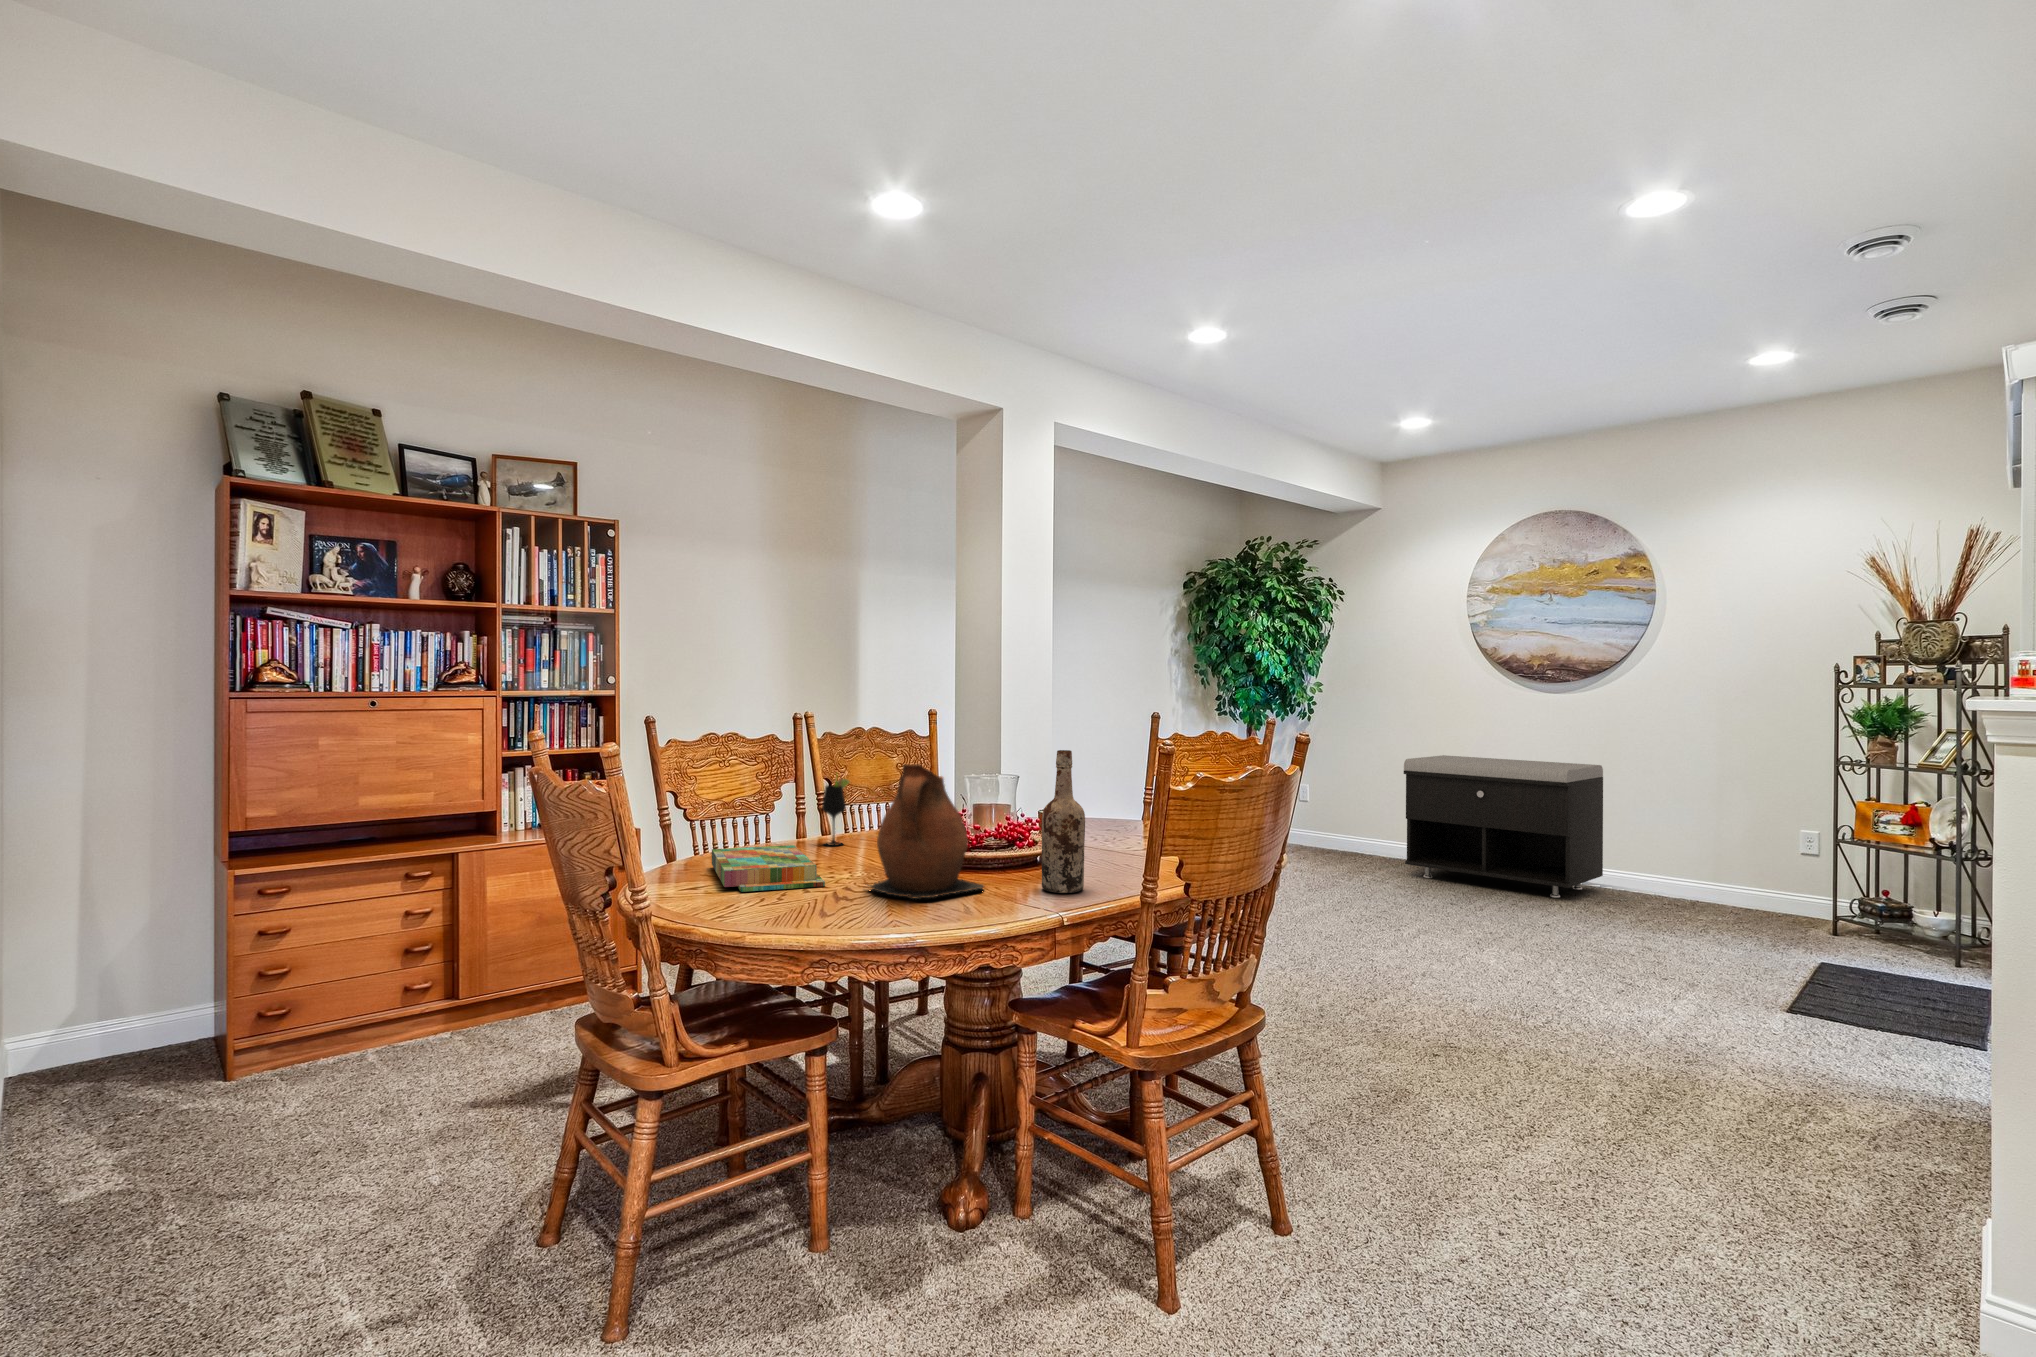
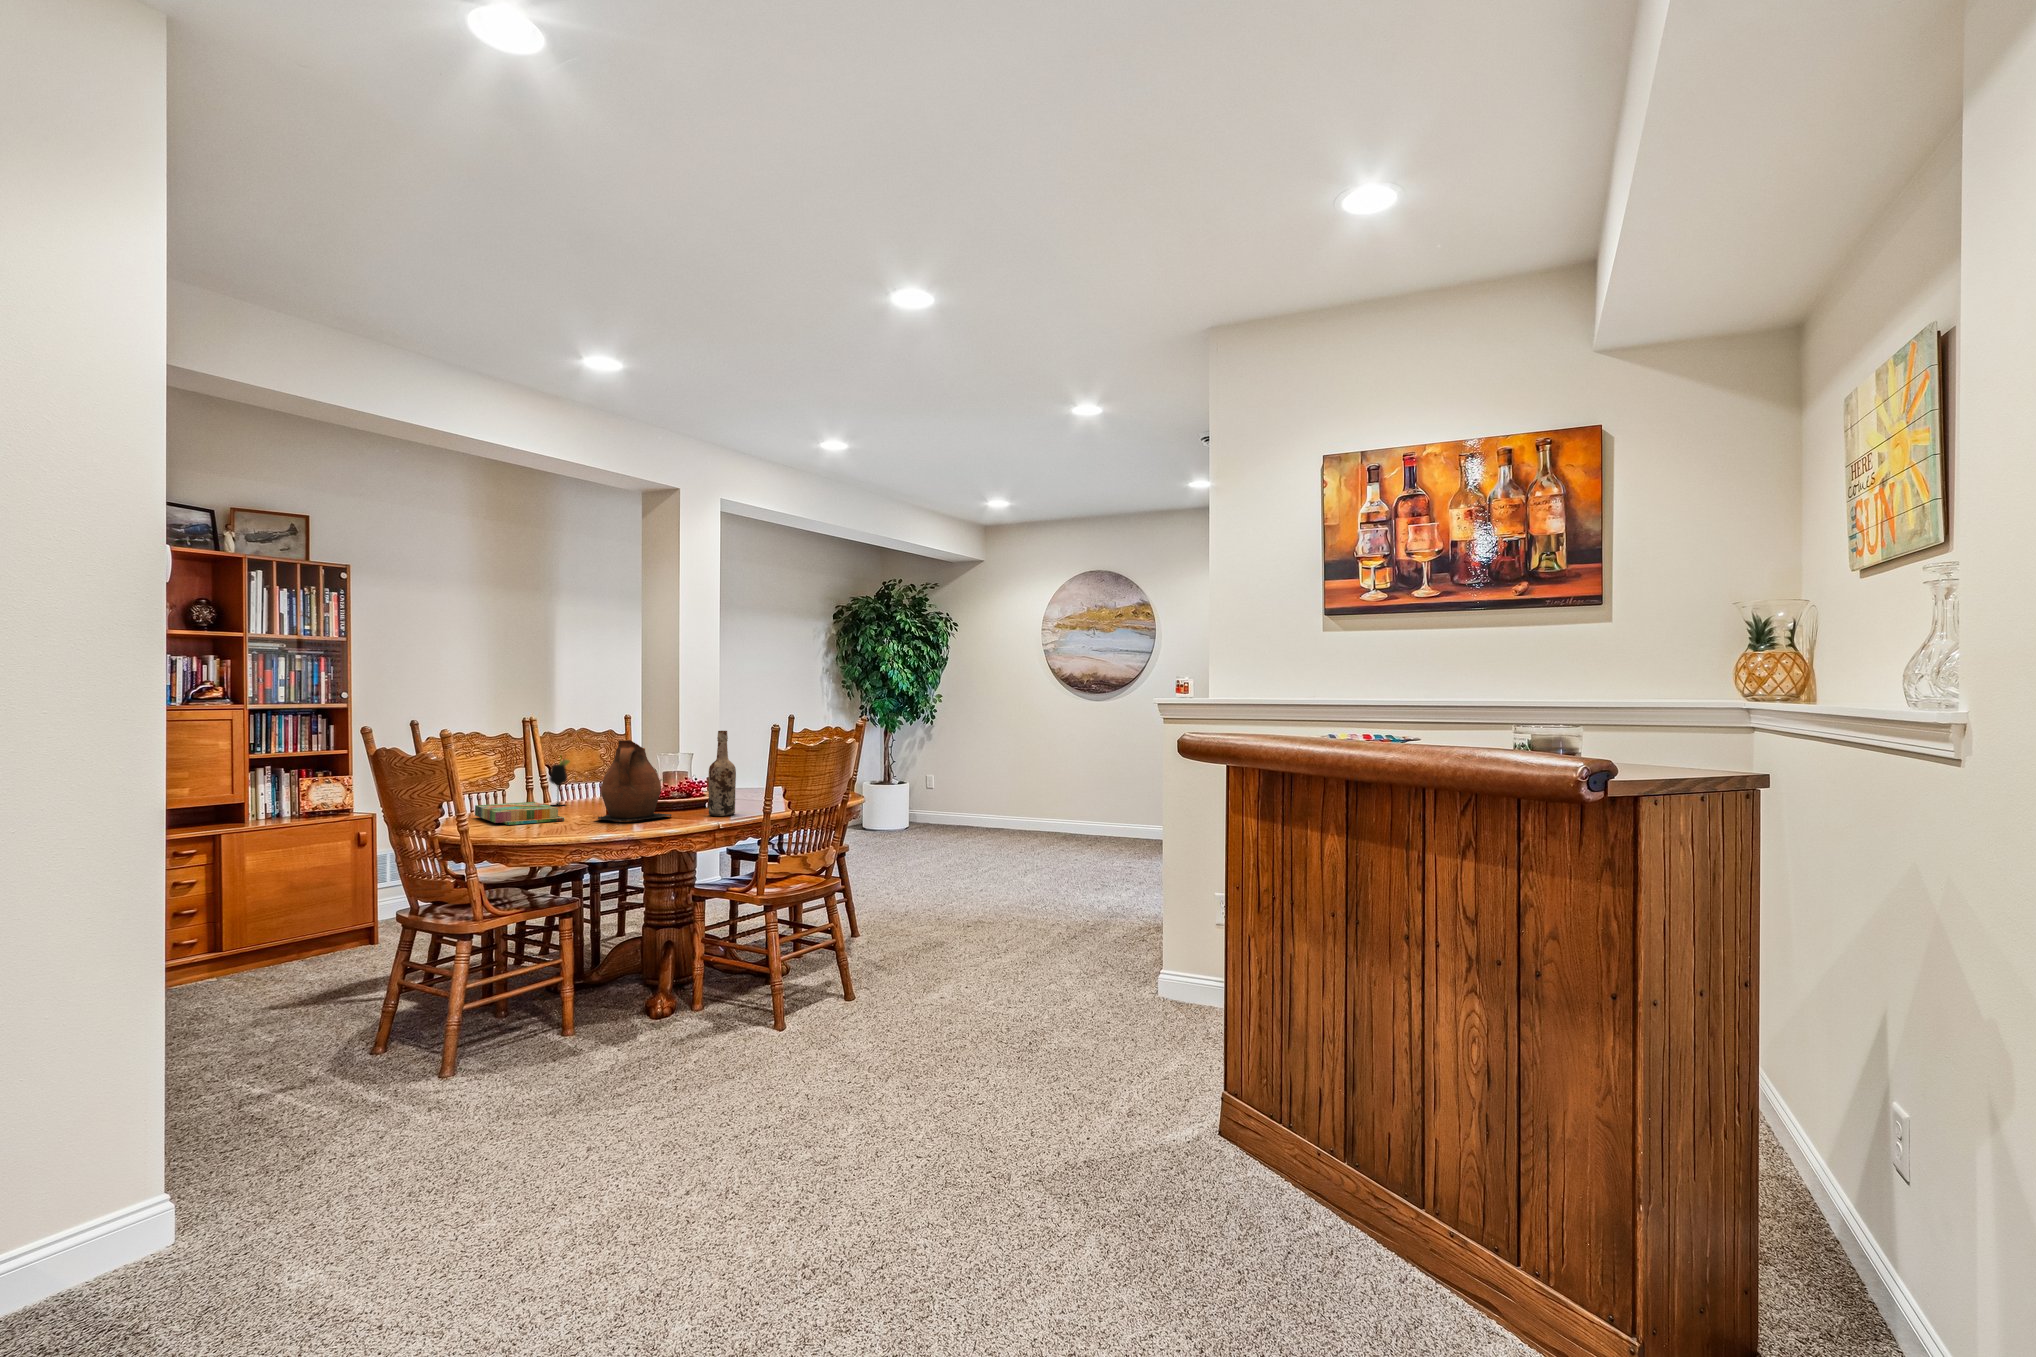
storage bench: present [1404,755,1603,898] -> none [997,749,1131,847]

